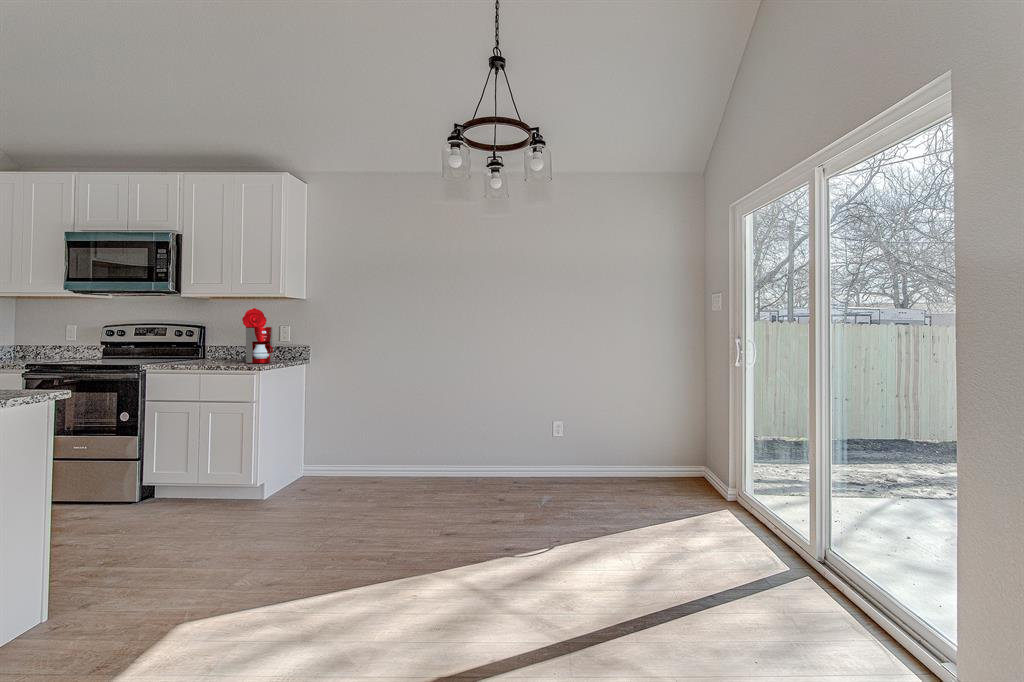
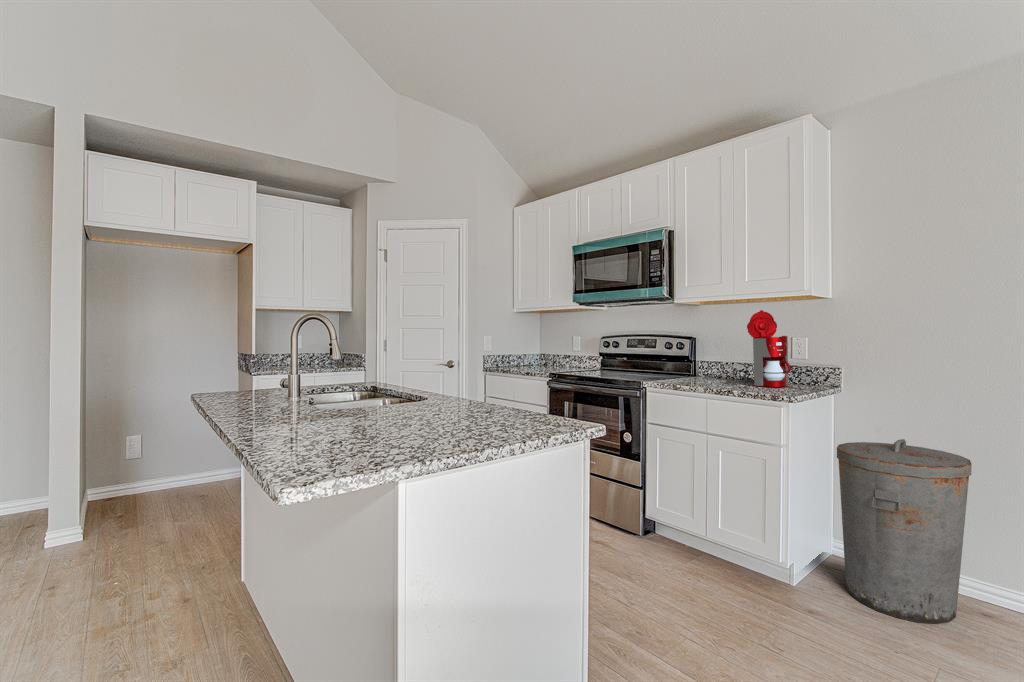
trash can: none [298,391,369,498] -> present [837,439,972,624]

